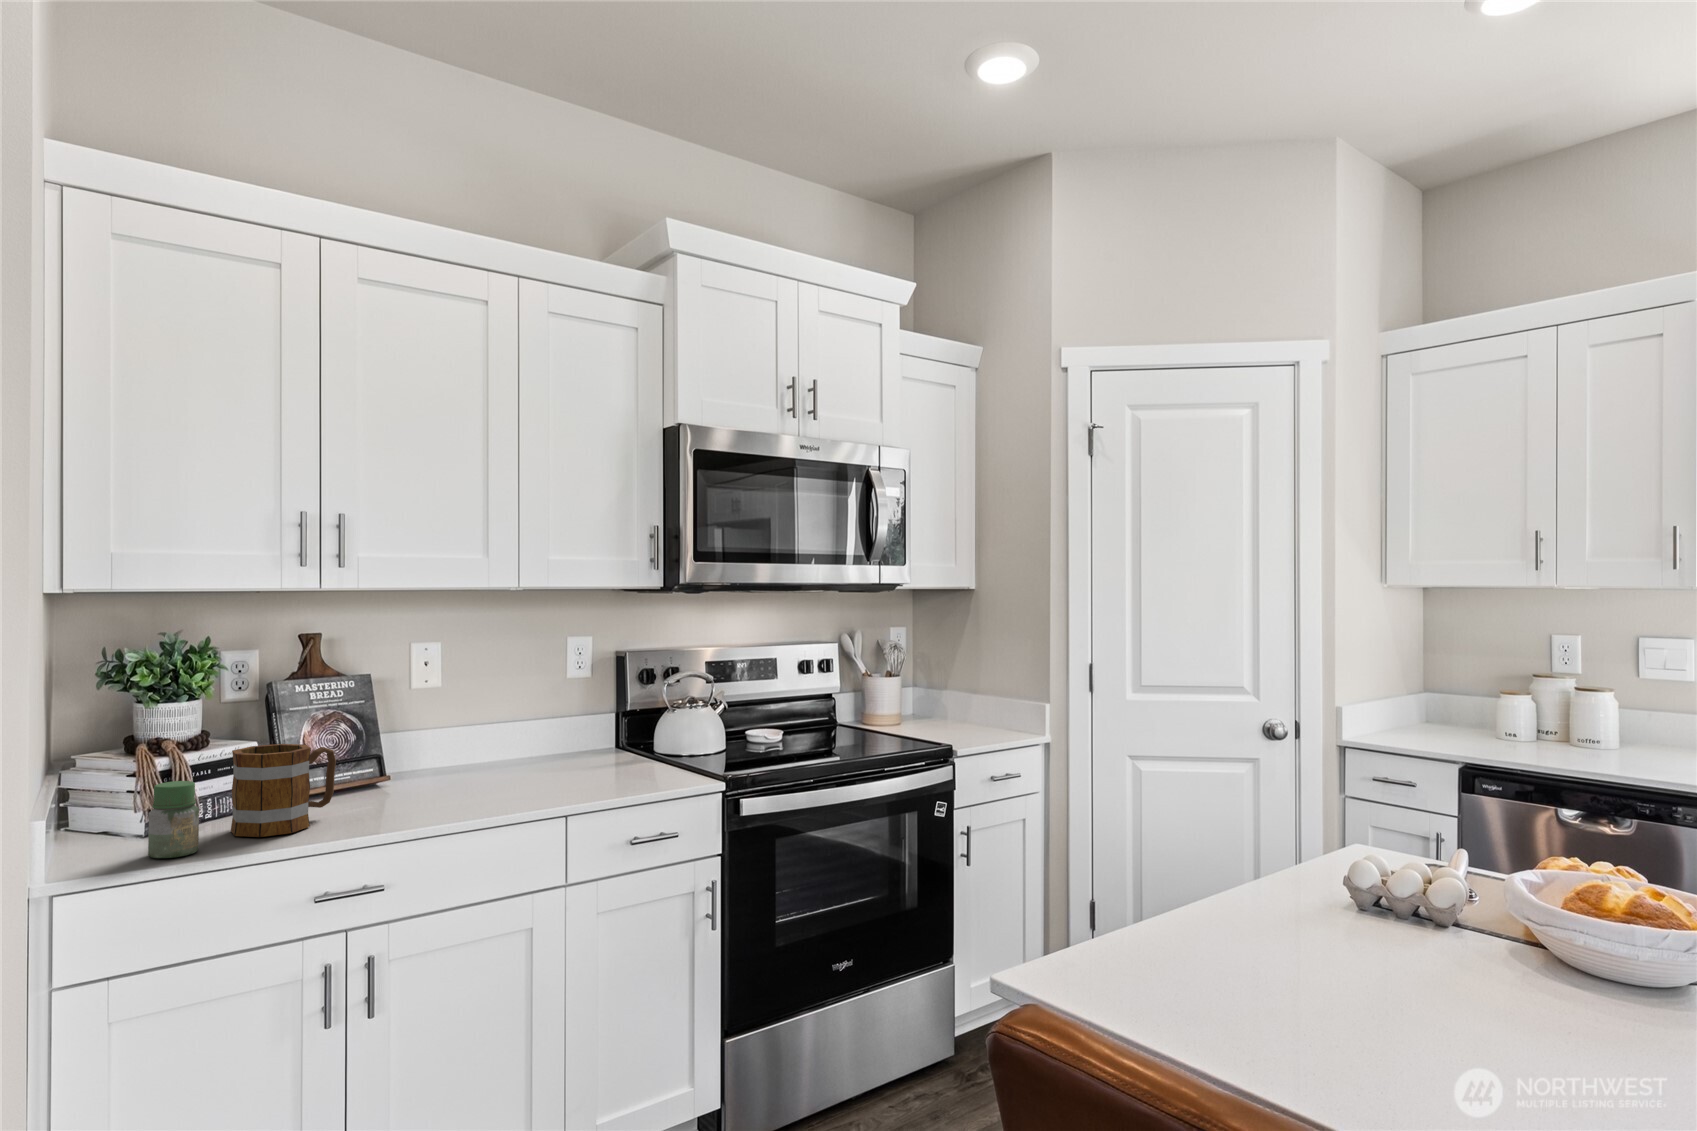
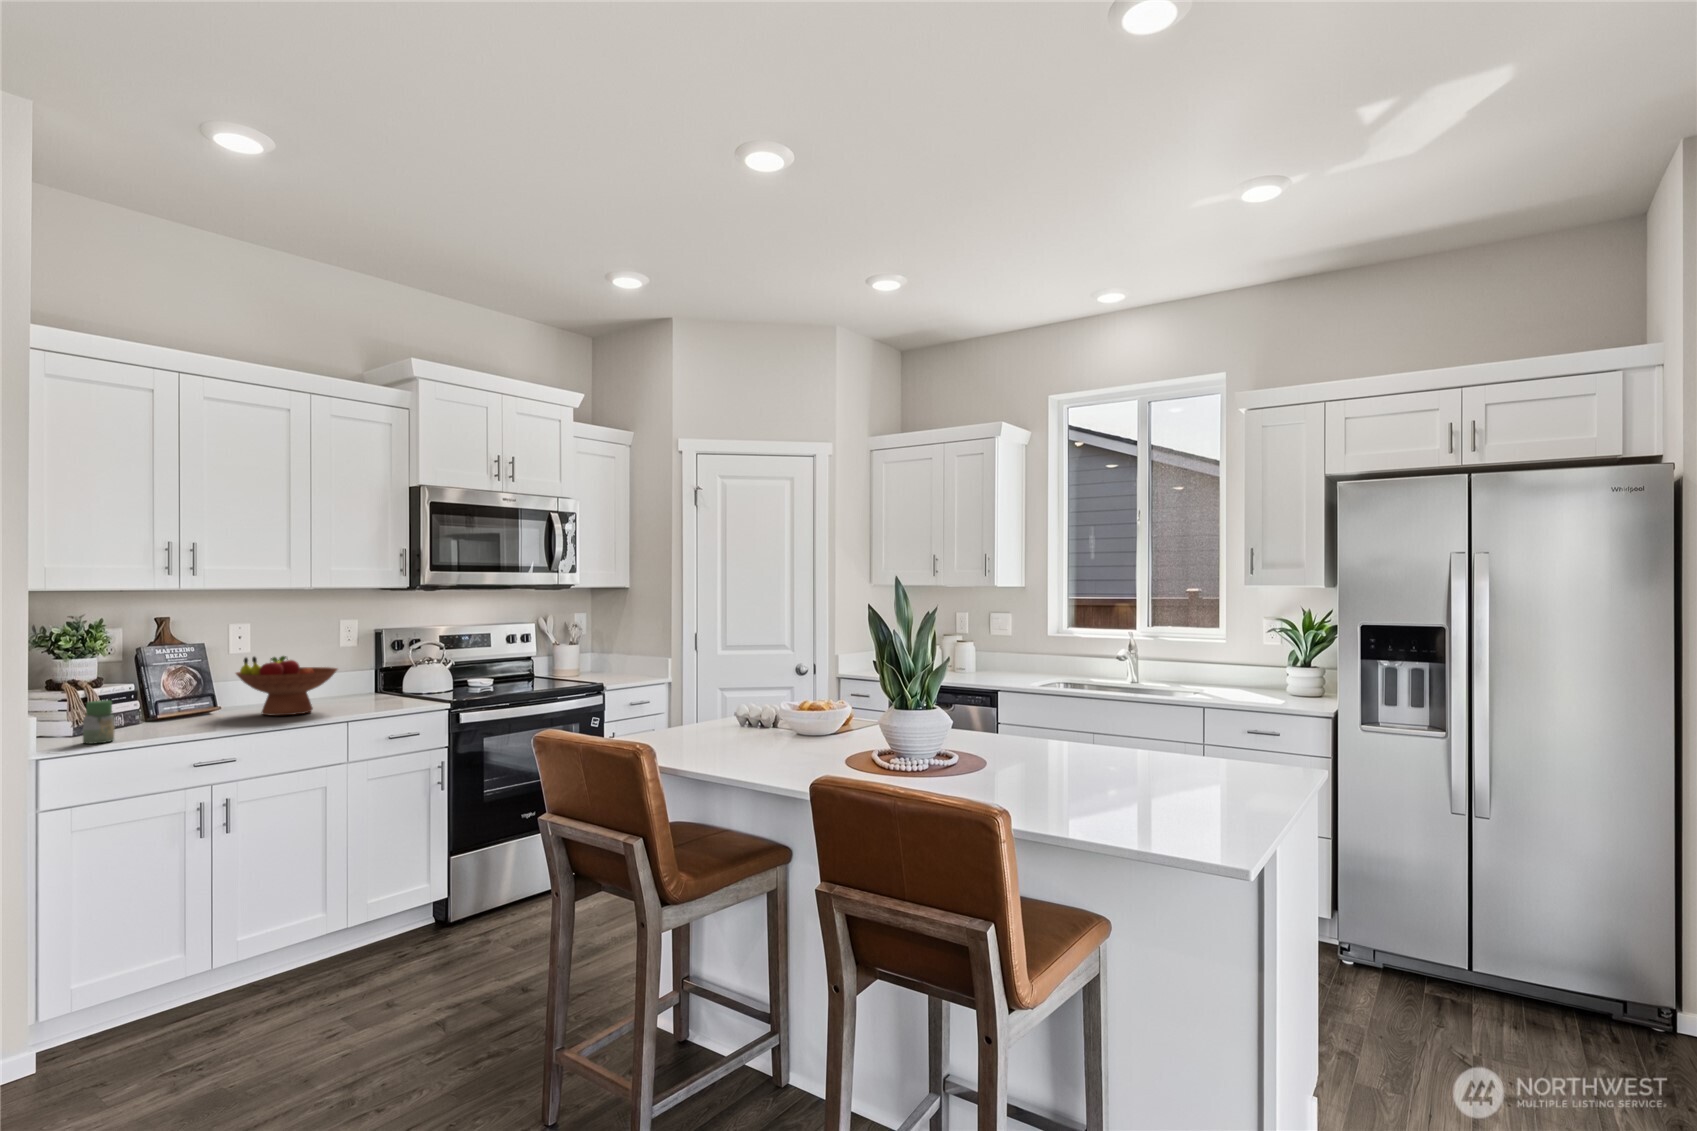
fruit bowl: none [403,698,557,799] -> present [236,656,337,716]
mug: present [231,744,336,837] -> none [127,682,194,734]

